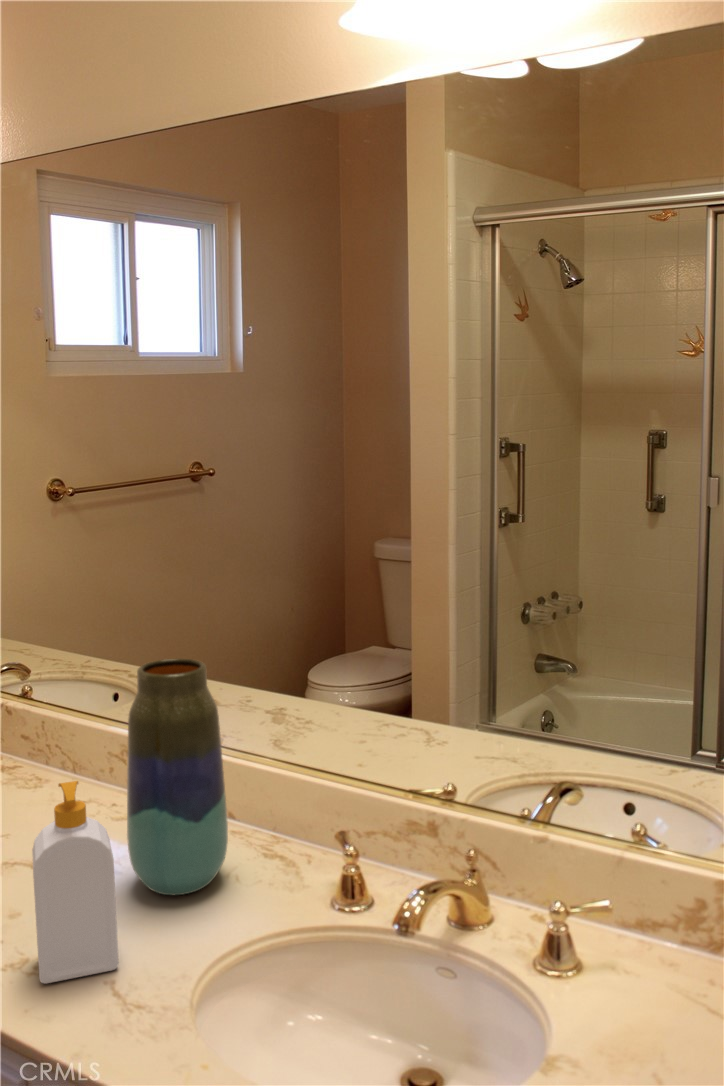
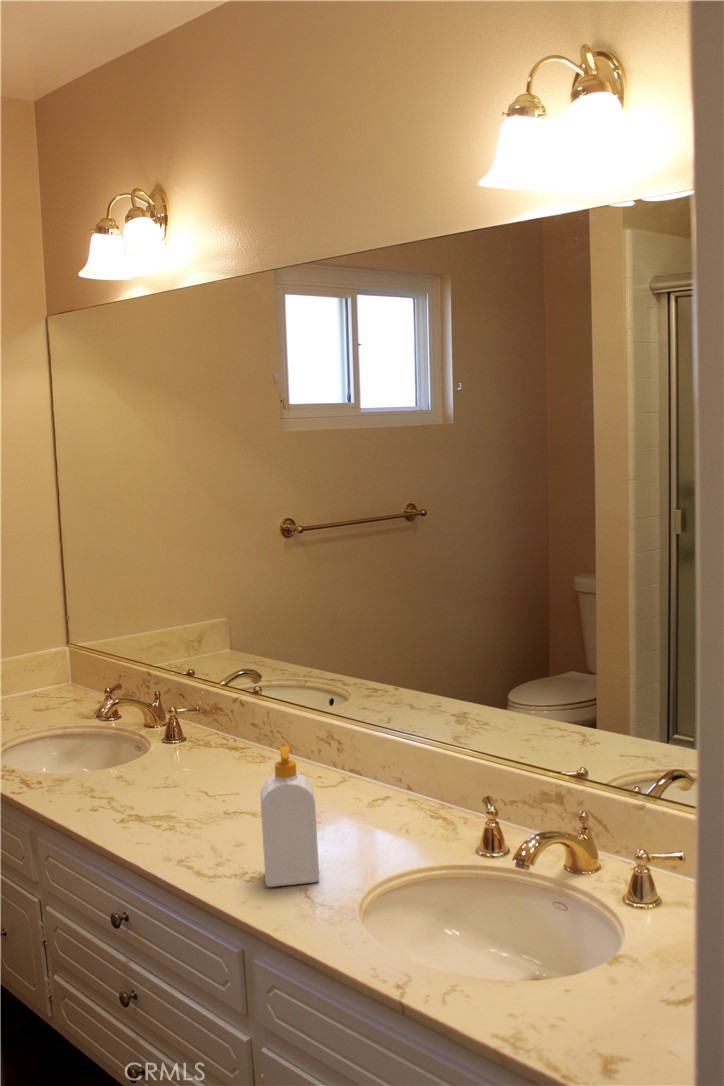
vase: present [127,659,228,895] -> none [327,662,401,839]

